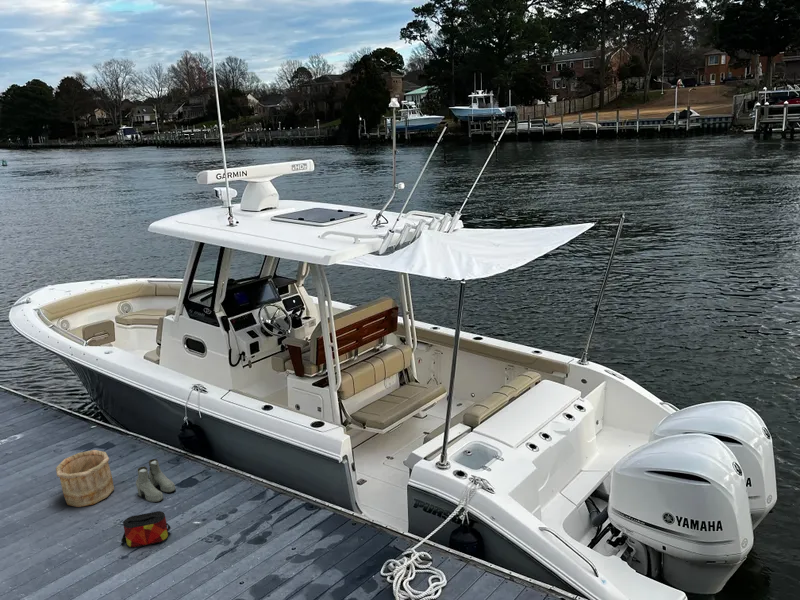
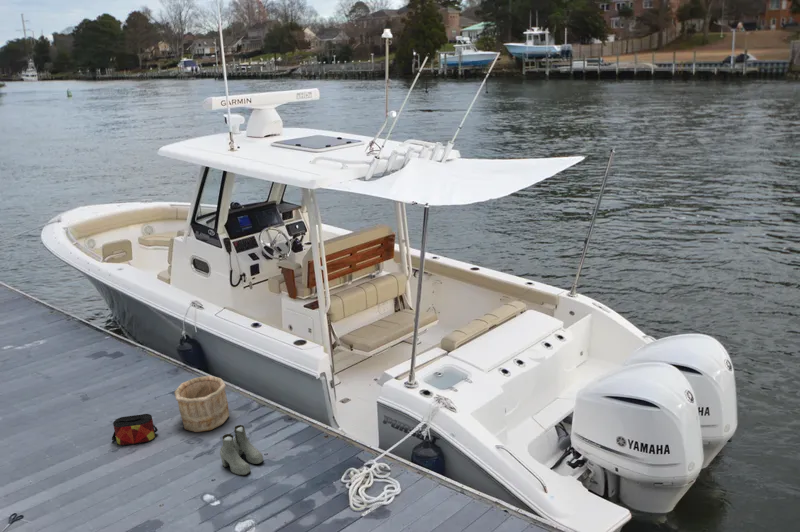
wooden bucket: present [56,450,114,507] -> present [174,376,229,432]
boots: present [136,459,175,502] -> present [220,425,263,475]

